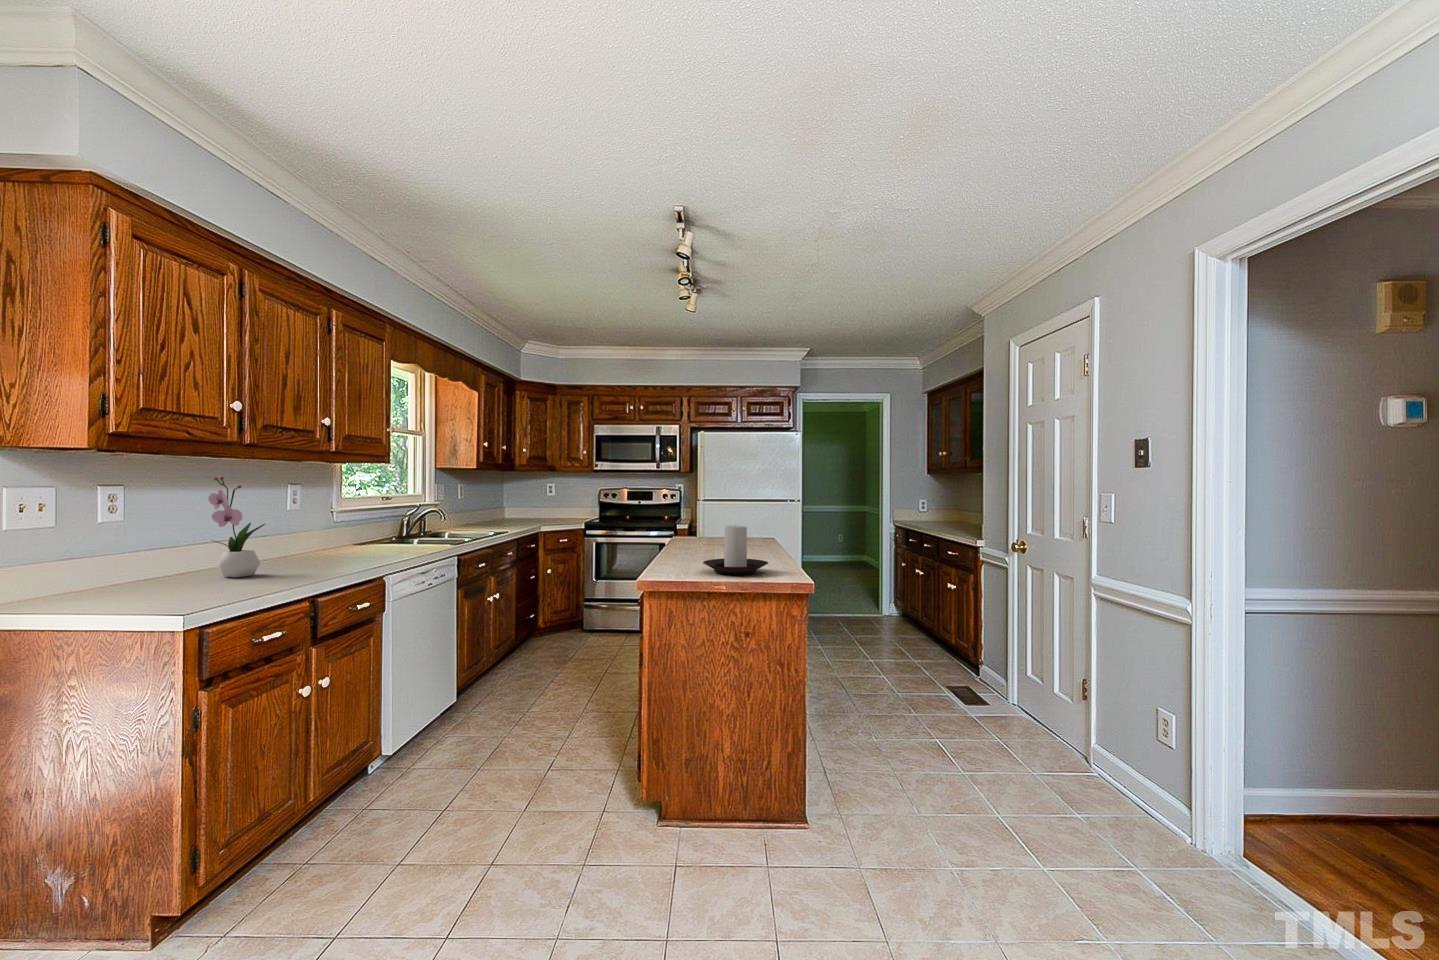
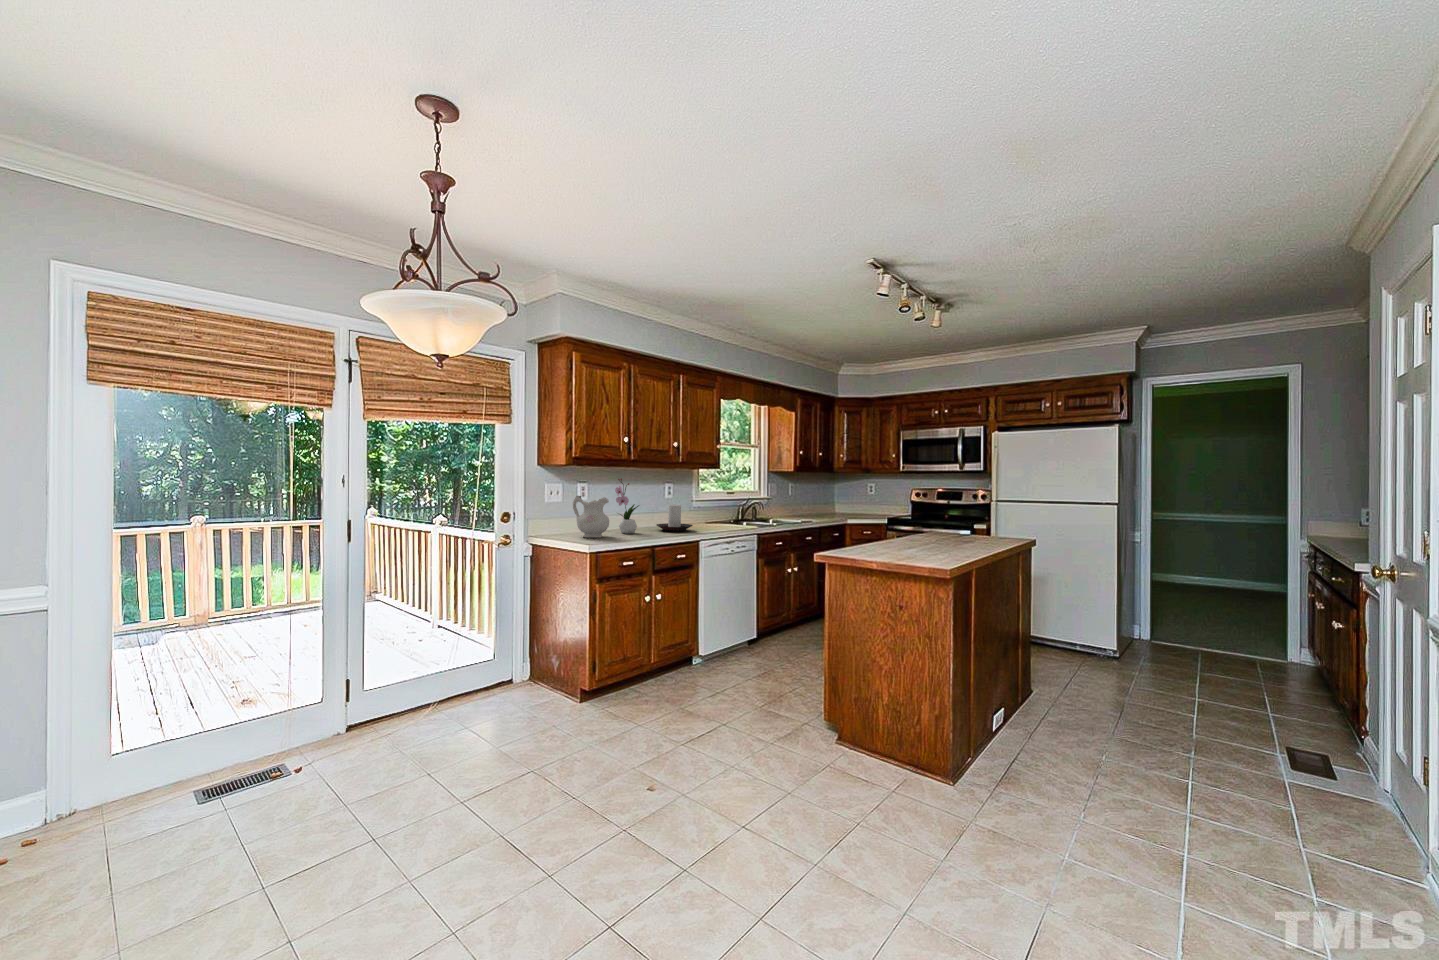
ceramic pitcher: none [110,511,207,594] -> present [573,496,609,538]
candle holder: present [703,525,768,575] -> present [657,504,693,532]

